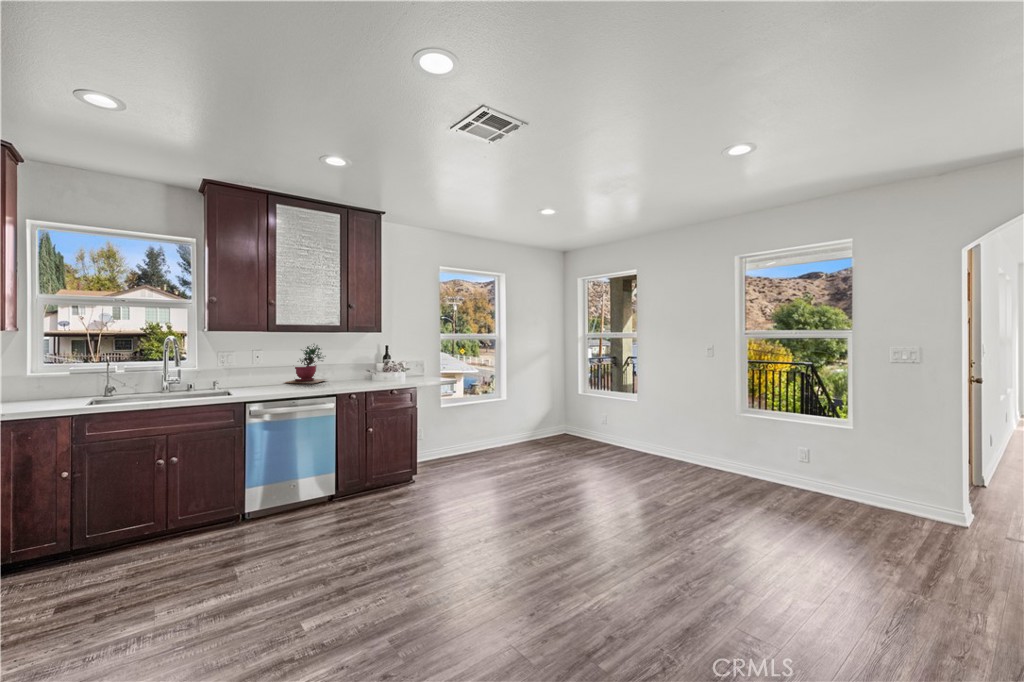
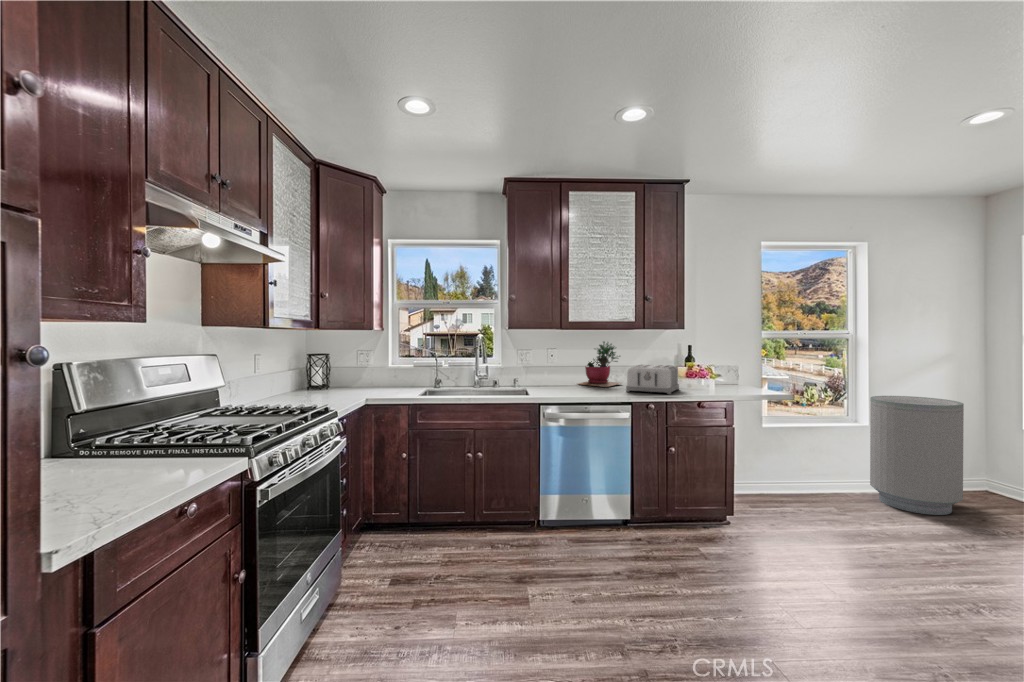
toaster: none [331,362,376,386] -> present [626,365,679,394]
trash can: none [505,378,551,452] -> present [870,396,964,515]

